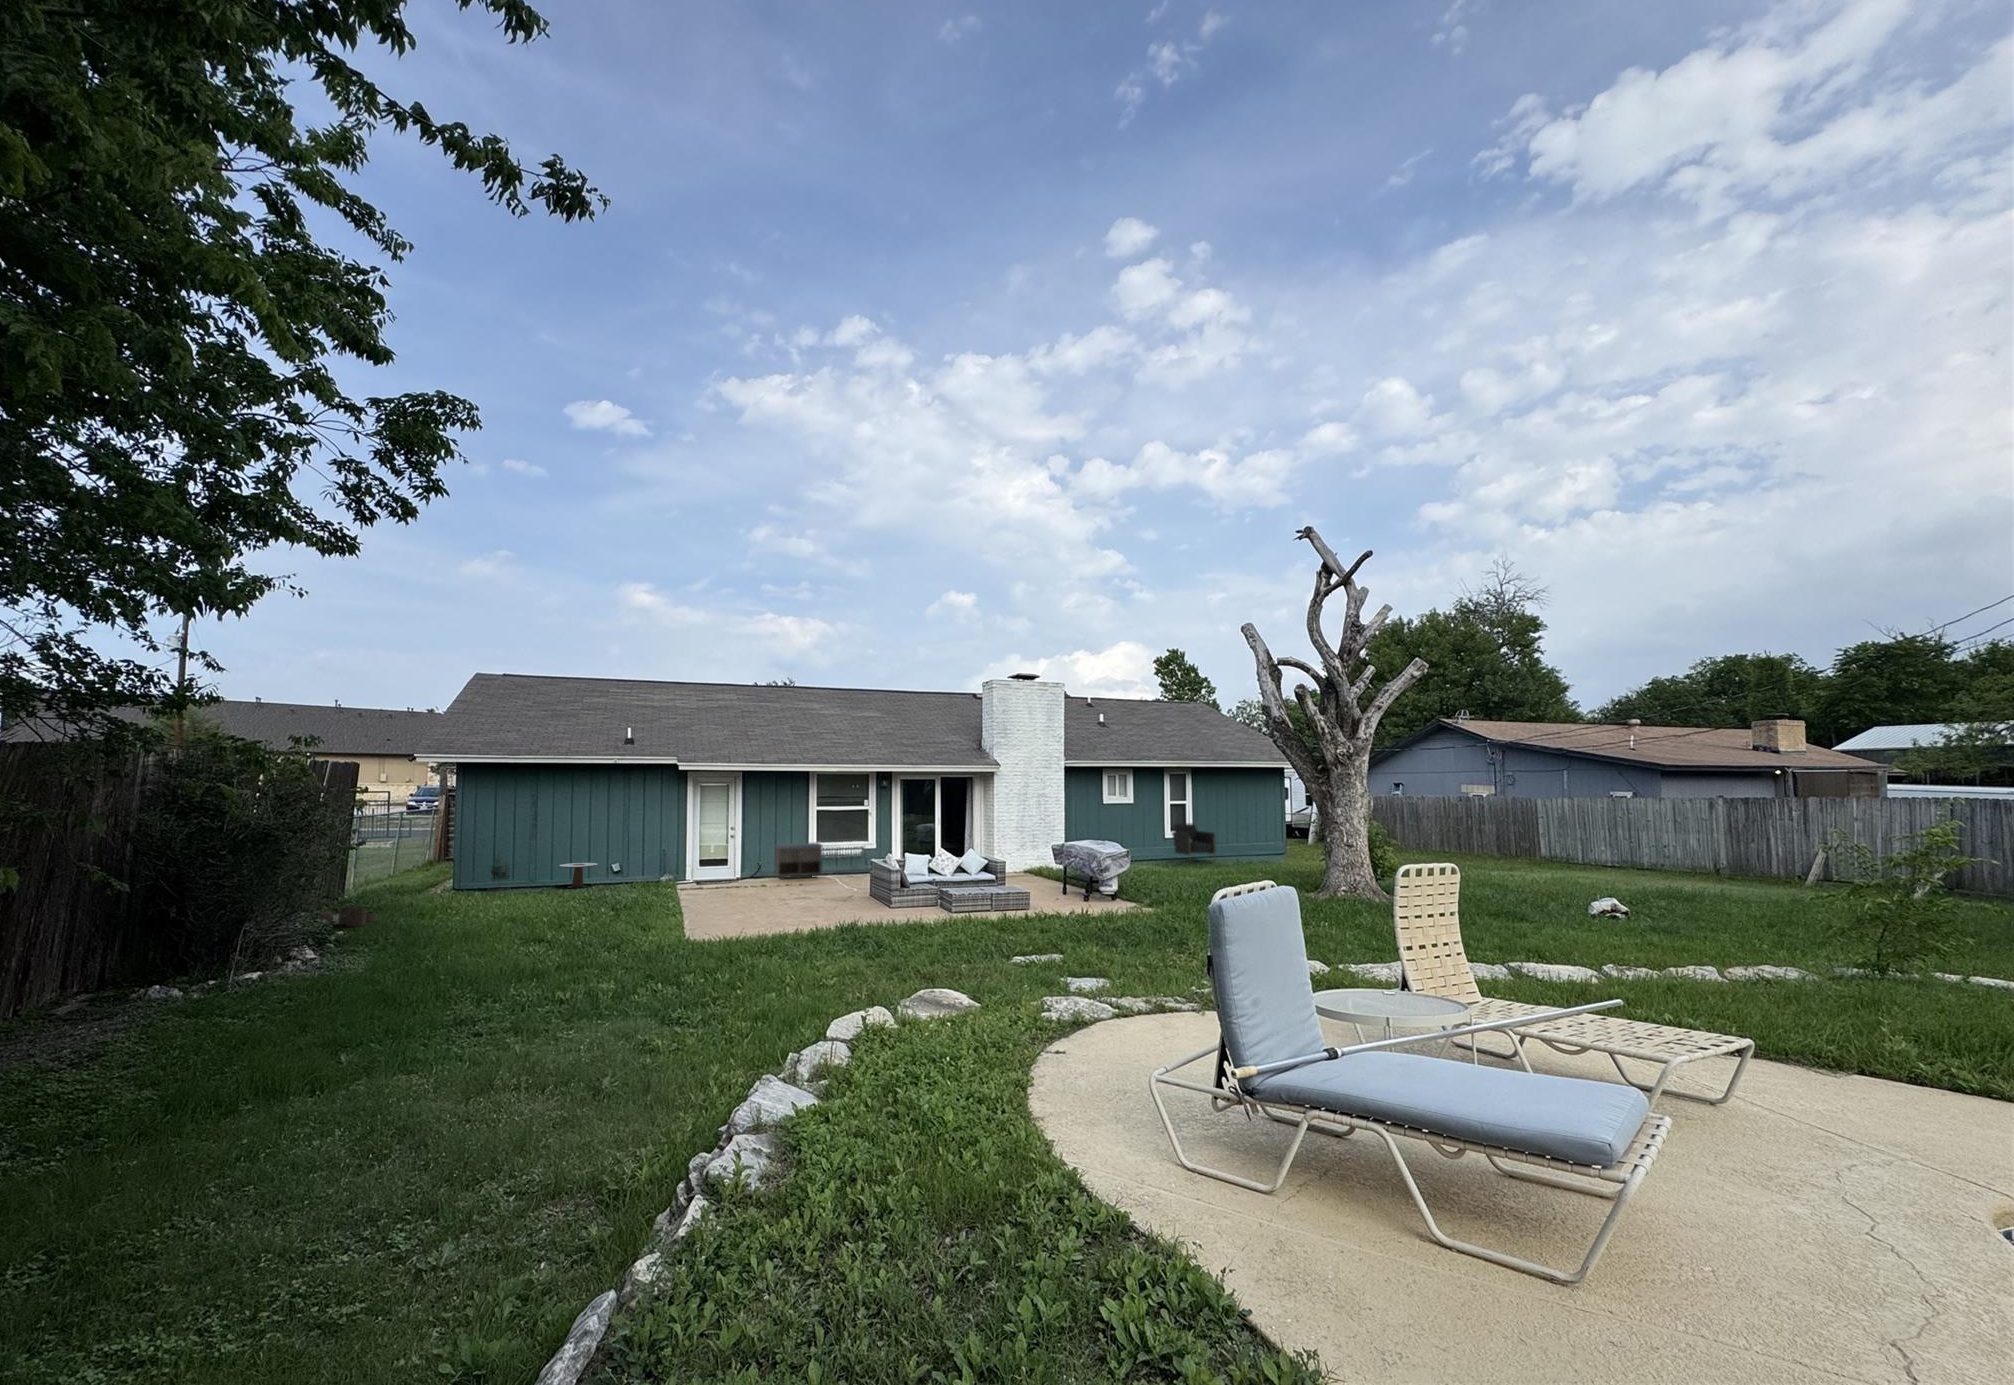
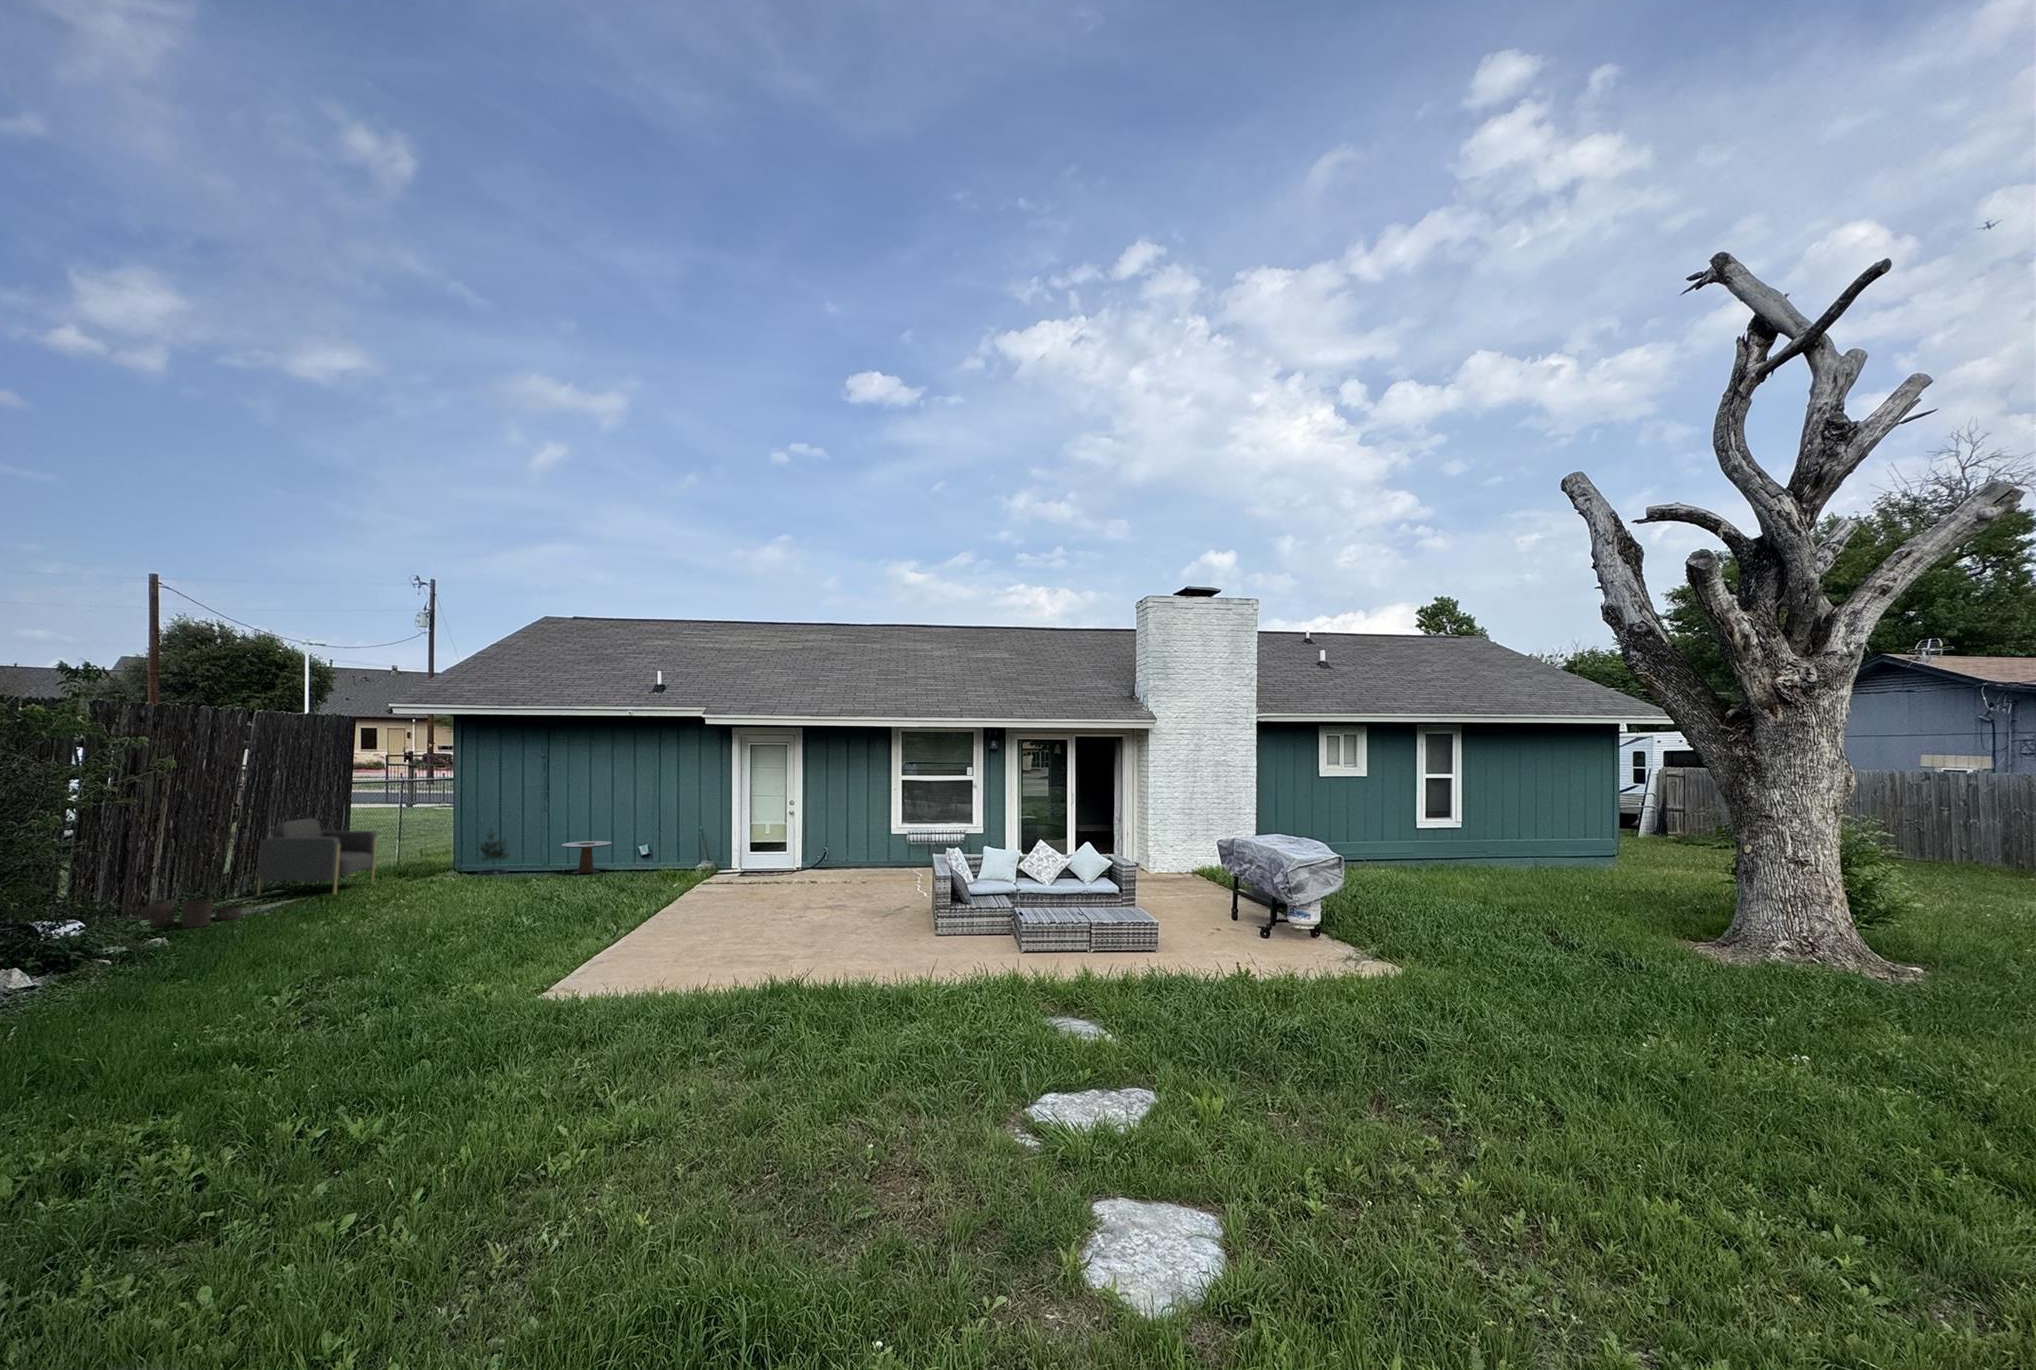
armchair: present [1172,824,1216,855] -> present [257,818,377,896]
storage bench: present [775,843,823,878] -> none [840,822,900,871]

